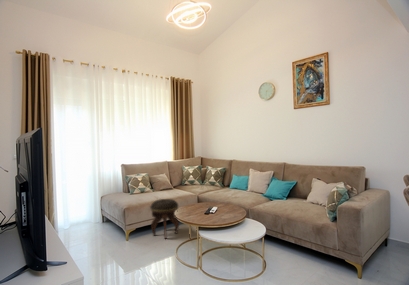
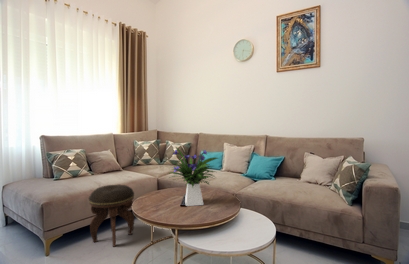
flower arrangement: none [193,176,227,214] -> present [170,147,218,206]

